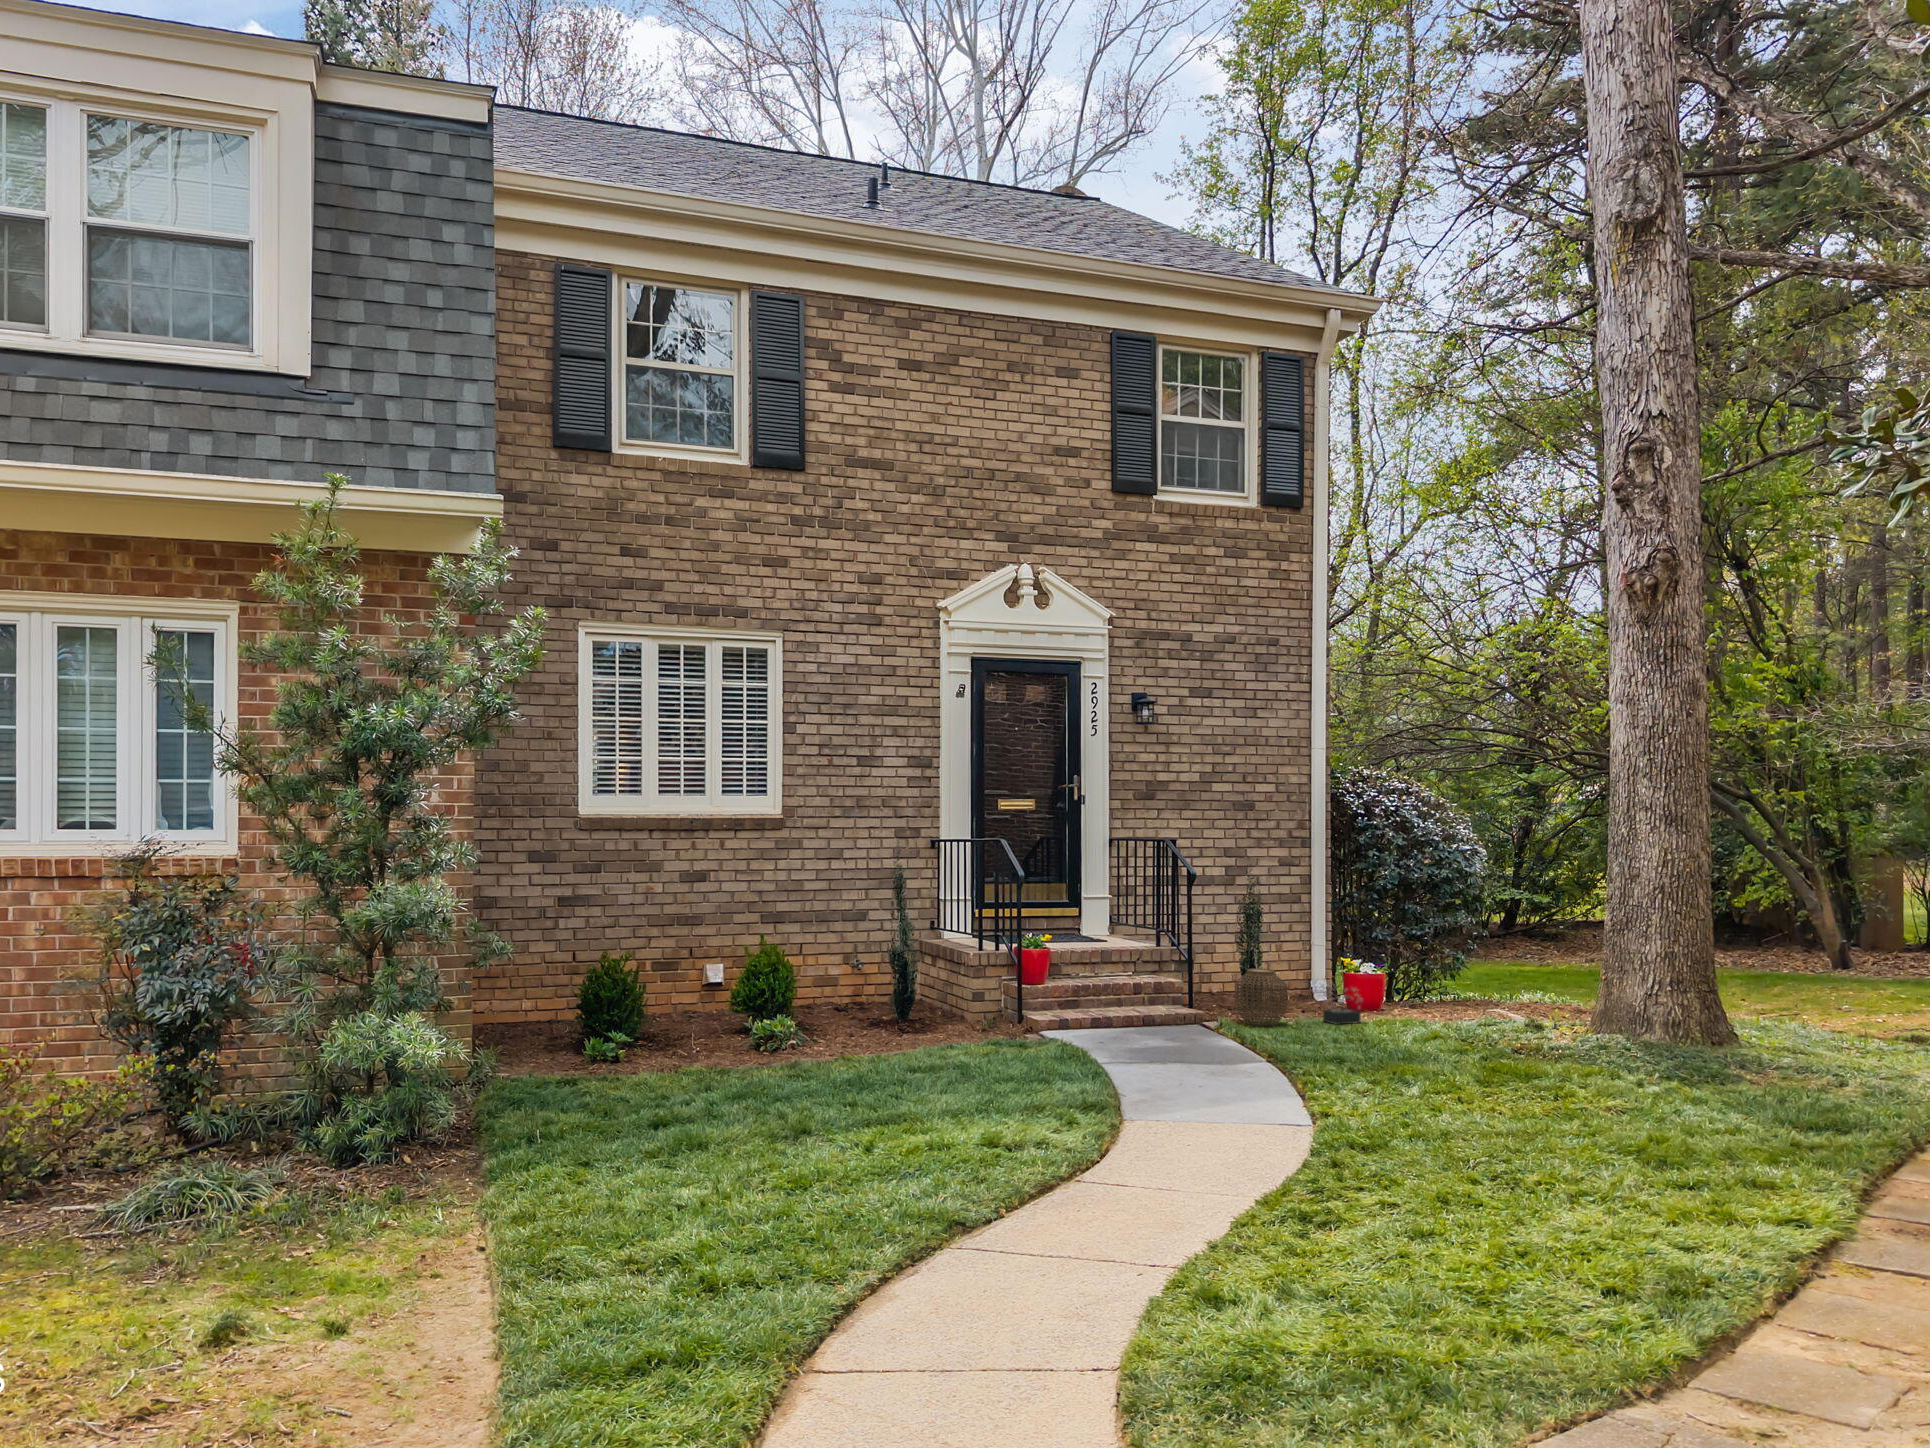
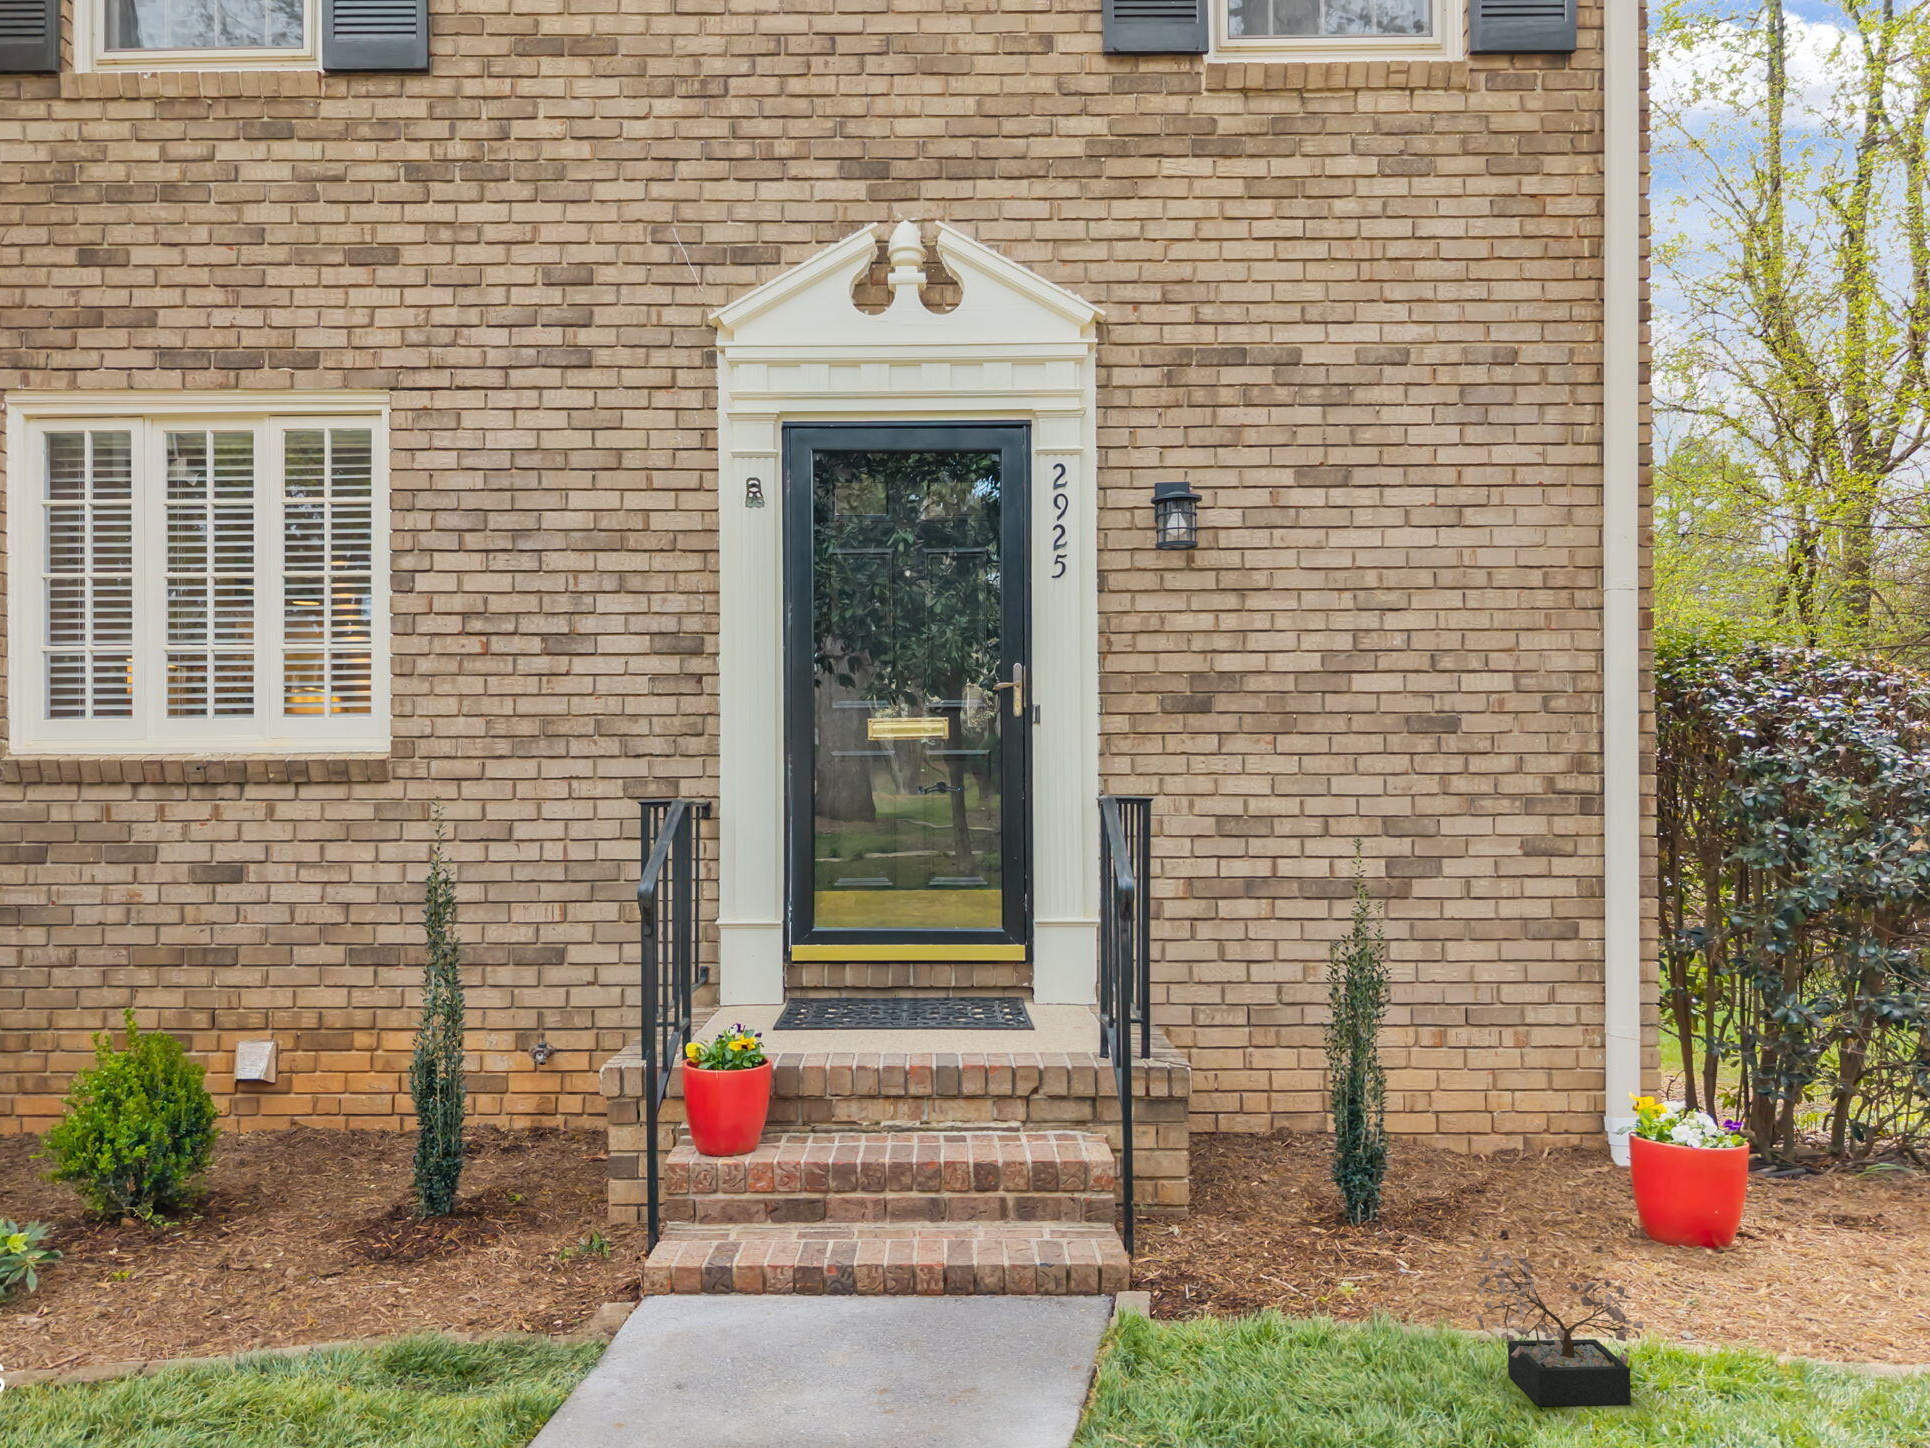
woven basket: present [1235,968,1287,1026] -> none [1223,1201,1378,1389]

